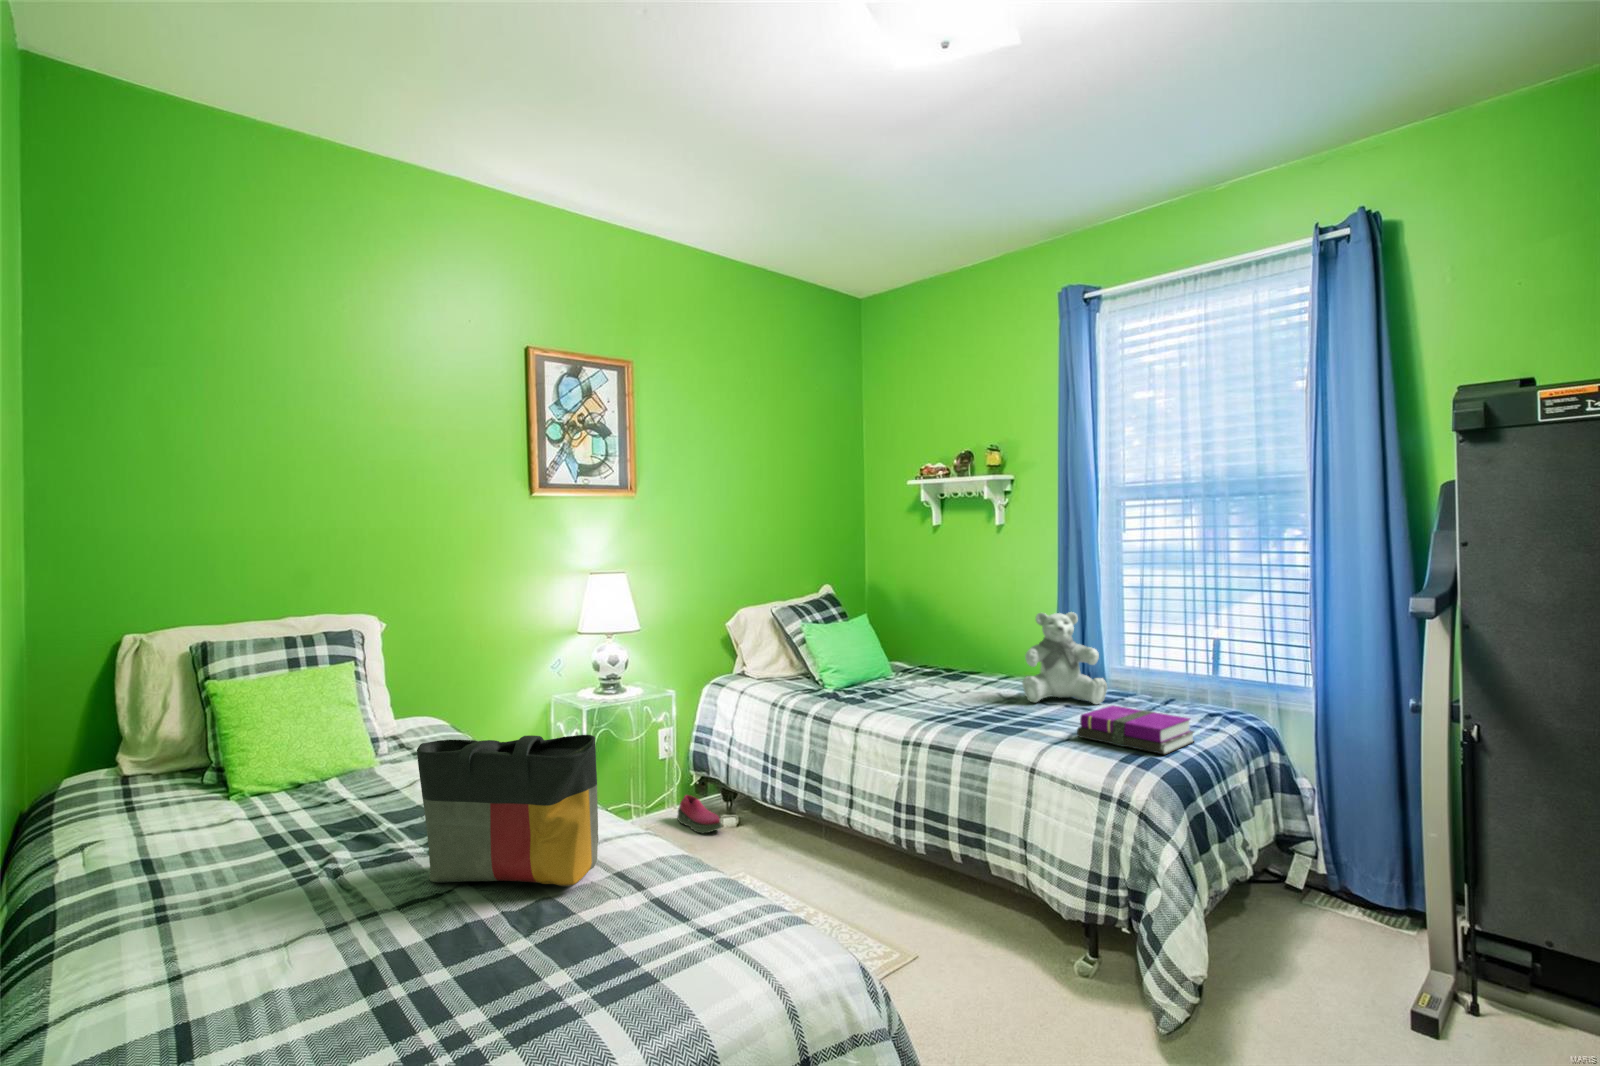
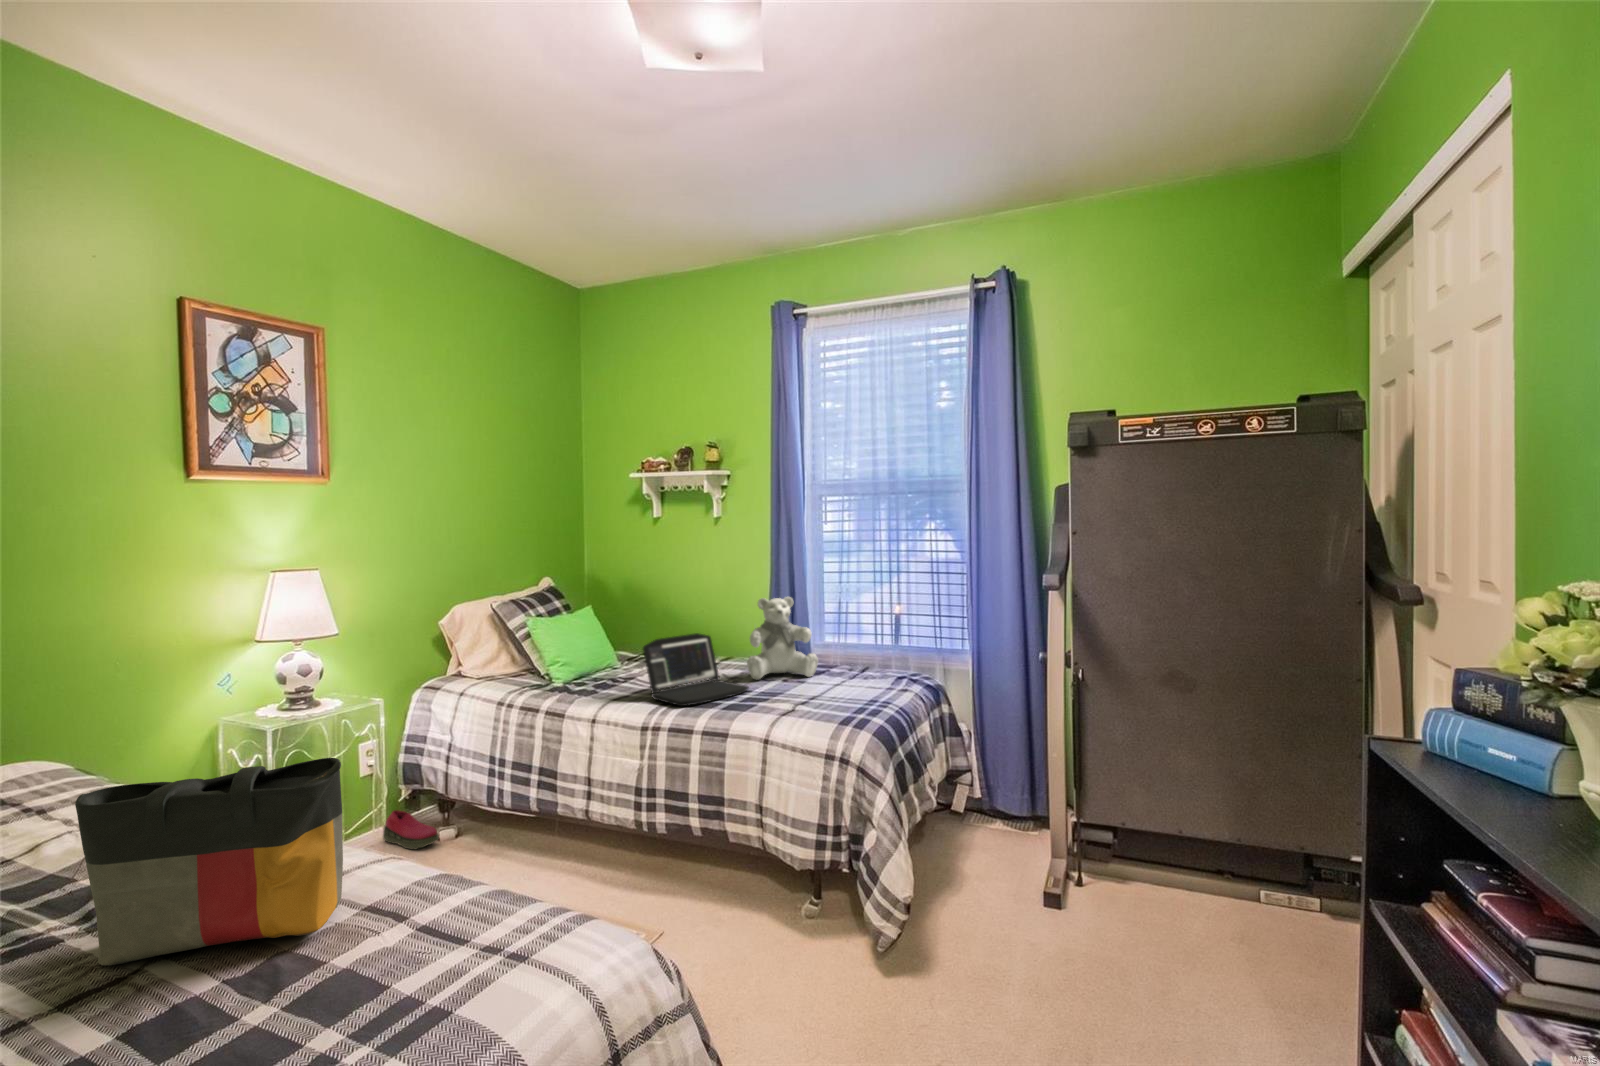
laptop: none [907,647,1022,724] -> present [643,633,749,706]
notebook: present [1077,706,1194,754] -> none [801,677,892,715]

